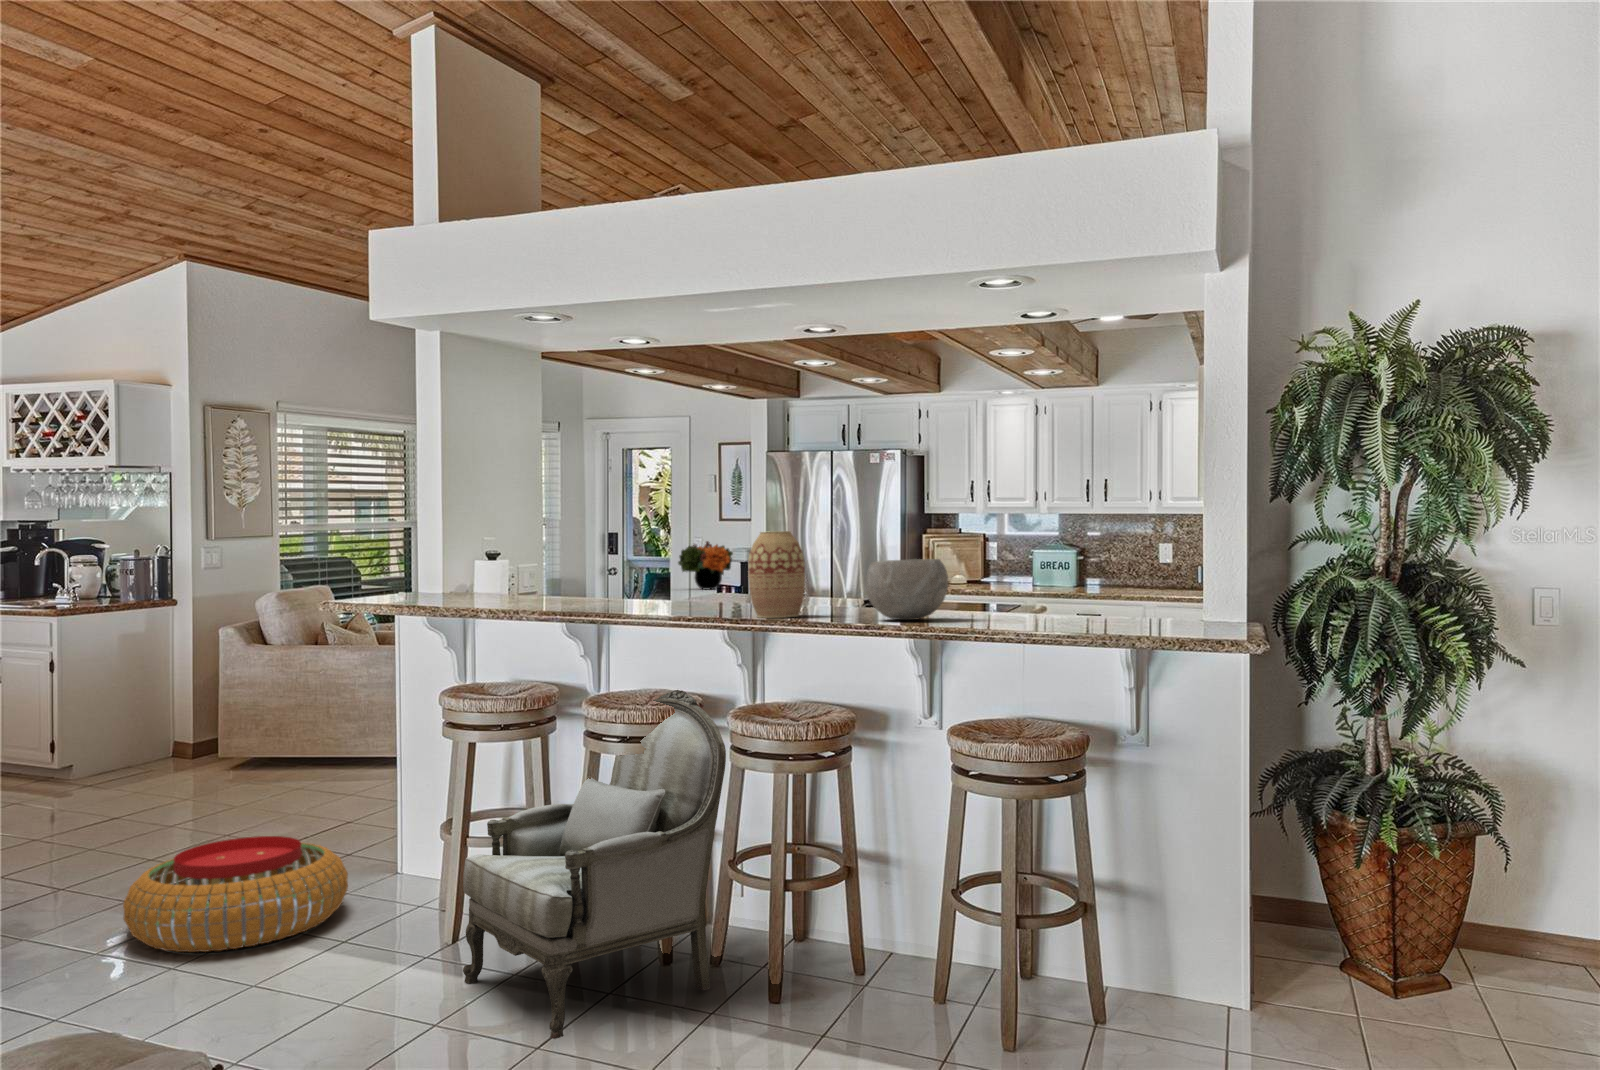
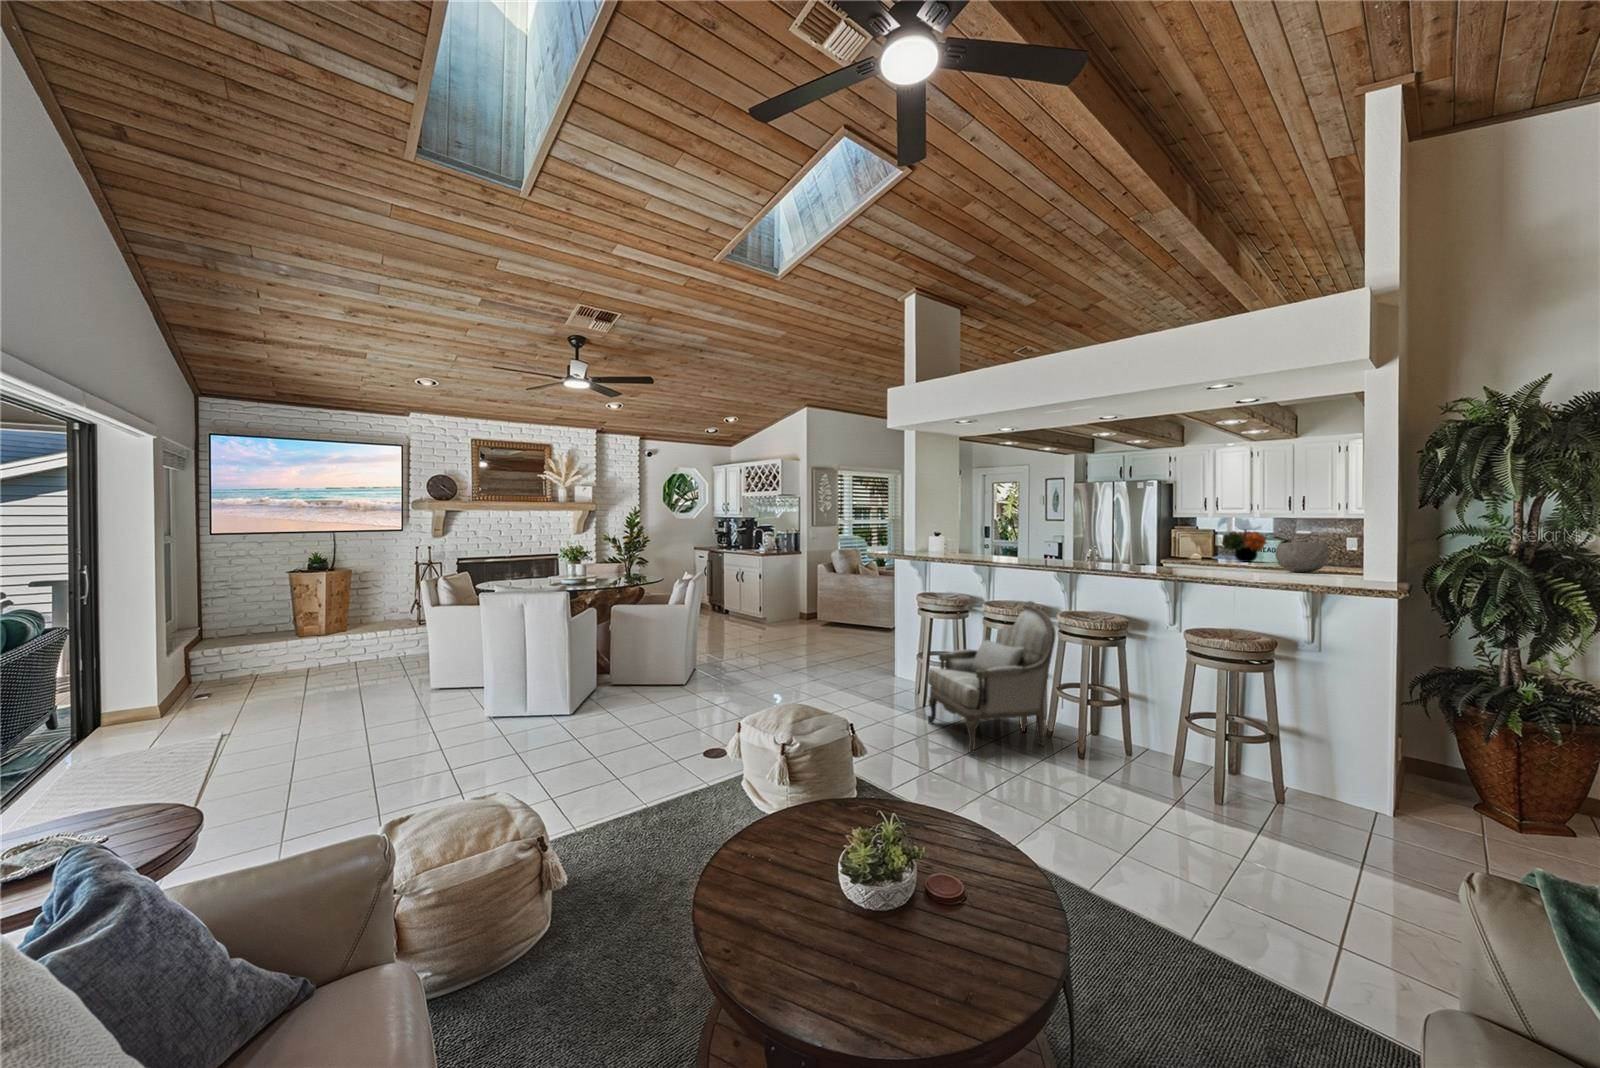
vase: present [748,531,805,618] -> none [1067,525,1099,569]
flower arrangement: present [678,541,733,589] -> present [1222,529,1267,562]
bowl: present [866,559,948,620] -> present [1276,542,1330,572]
pouf: present [123,836,348,952] -> none [792,651,876,695]

